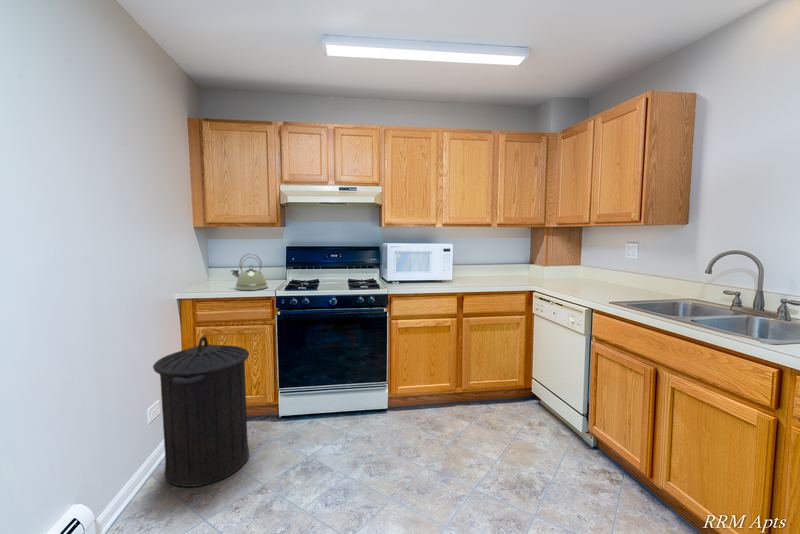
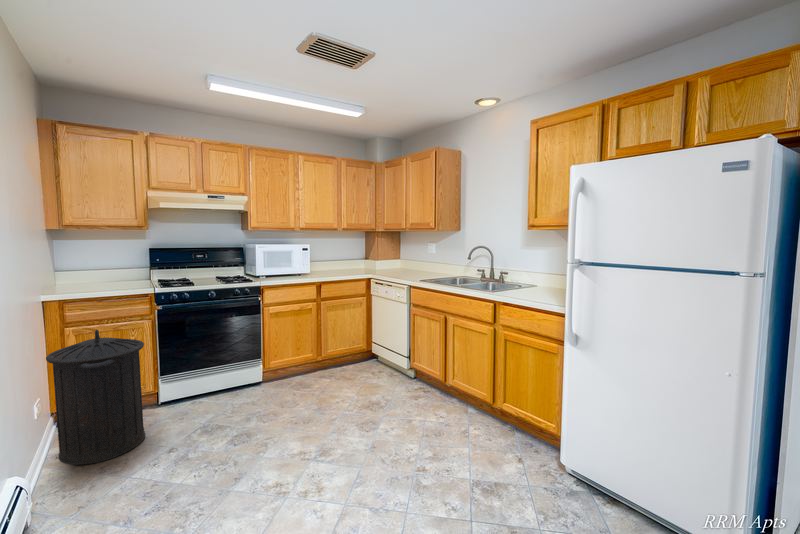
kettle: present [232,254,267,290] -> none [98,255,140,290]

